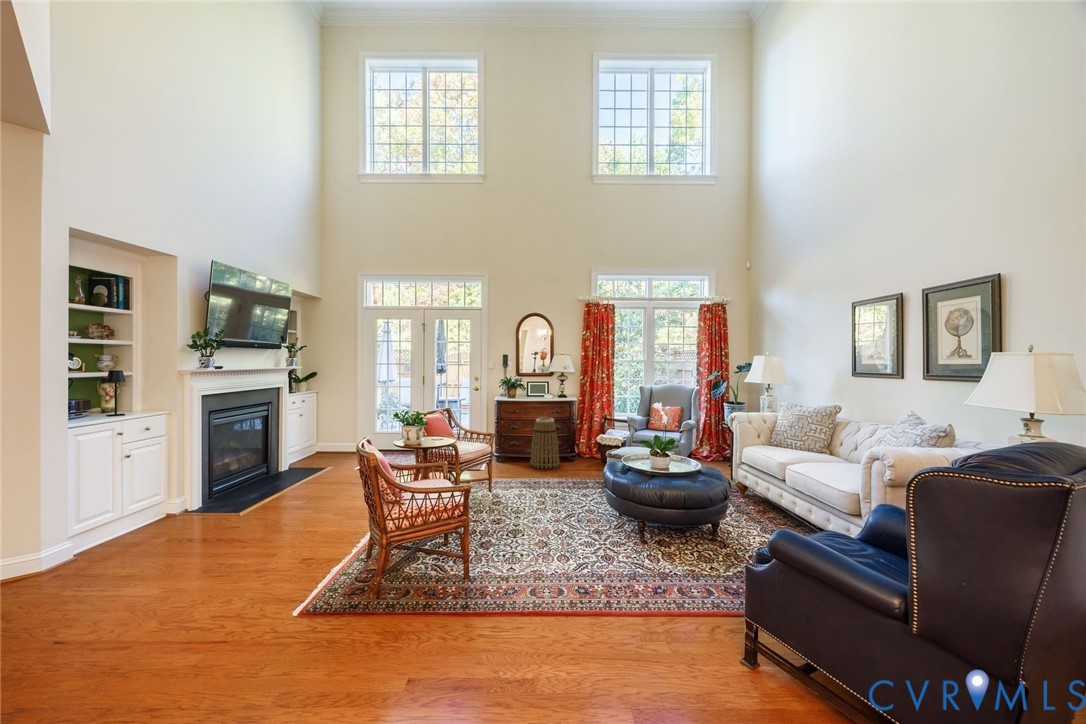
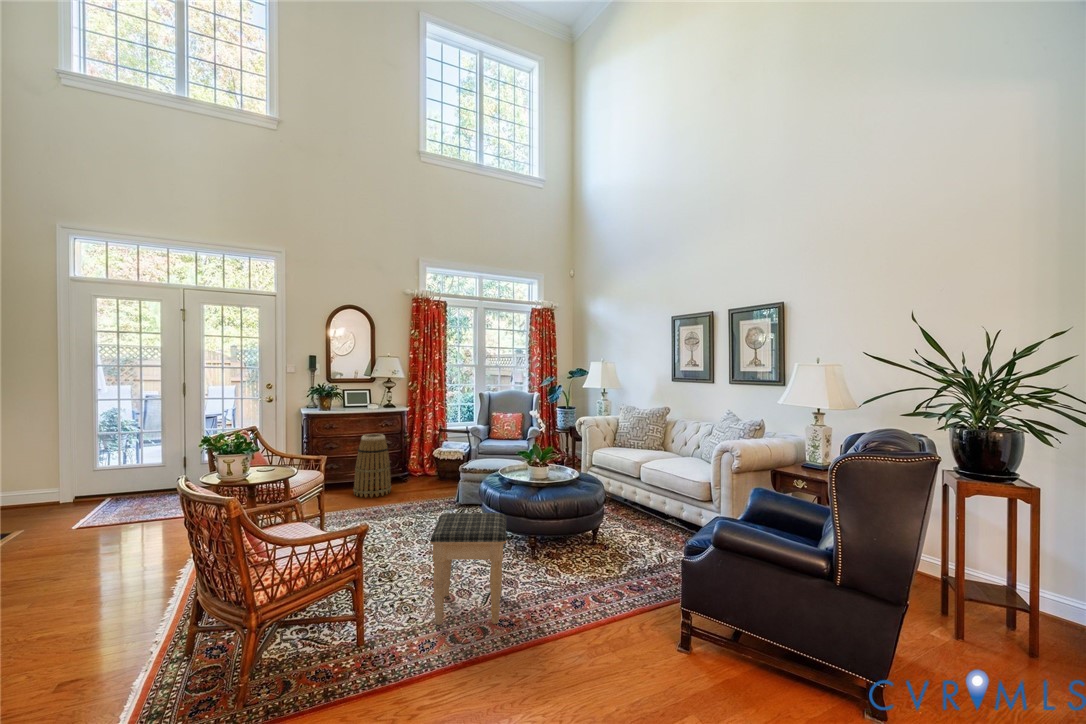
footstool: none [521,486,600,590] -> present [430,513,506,625]

